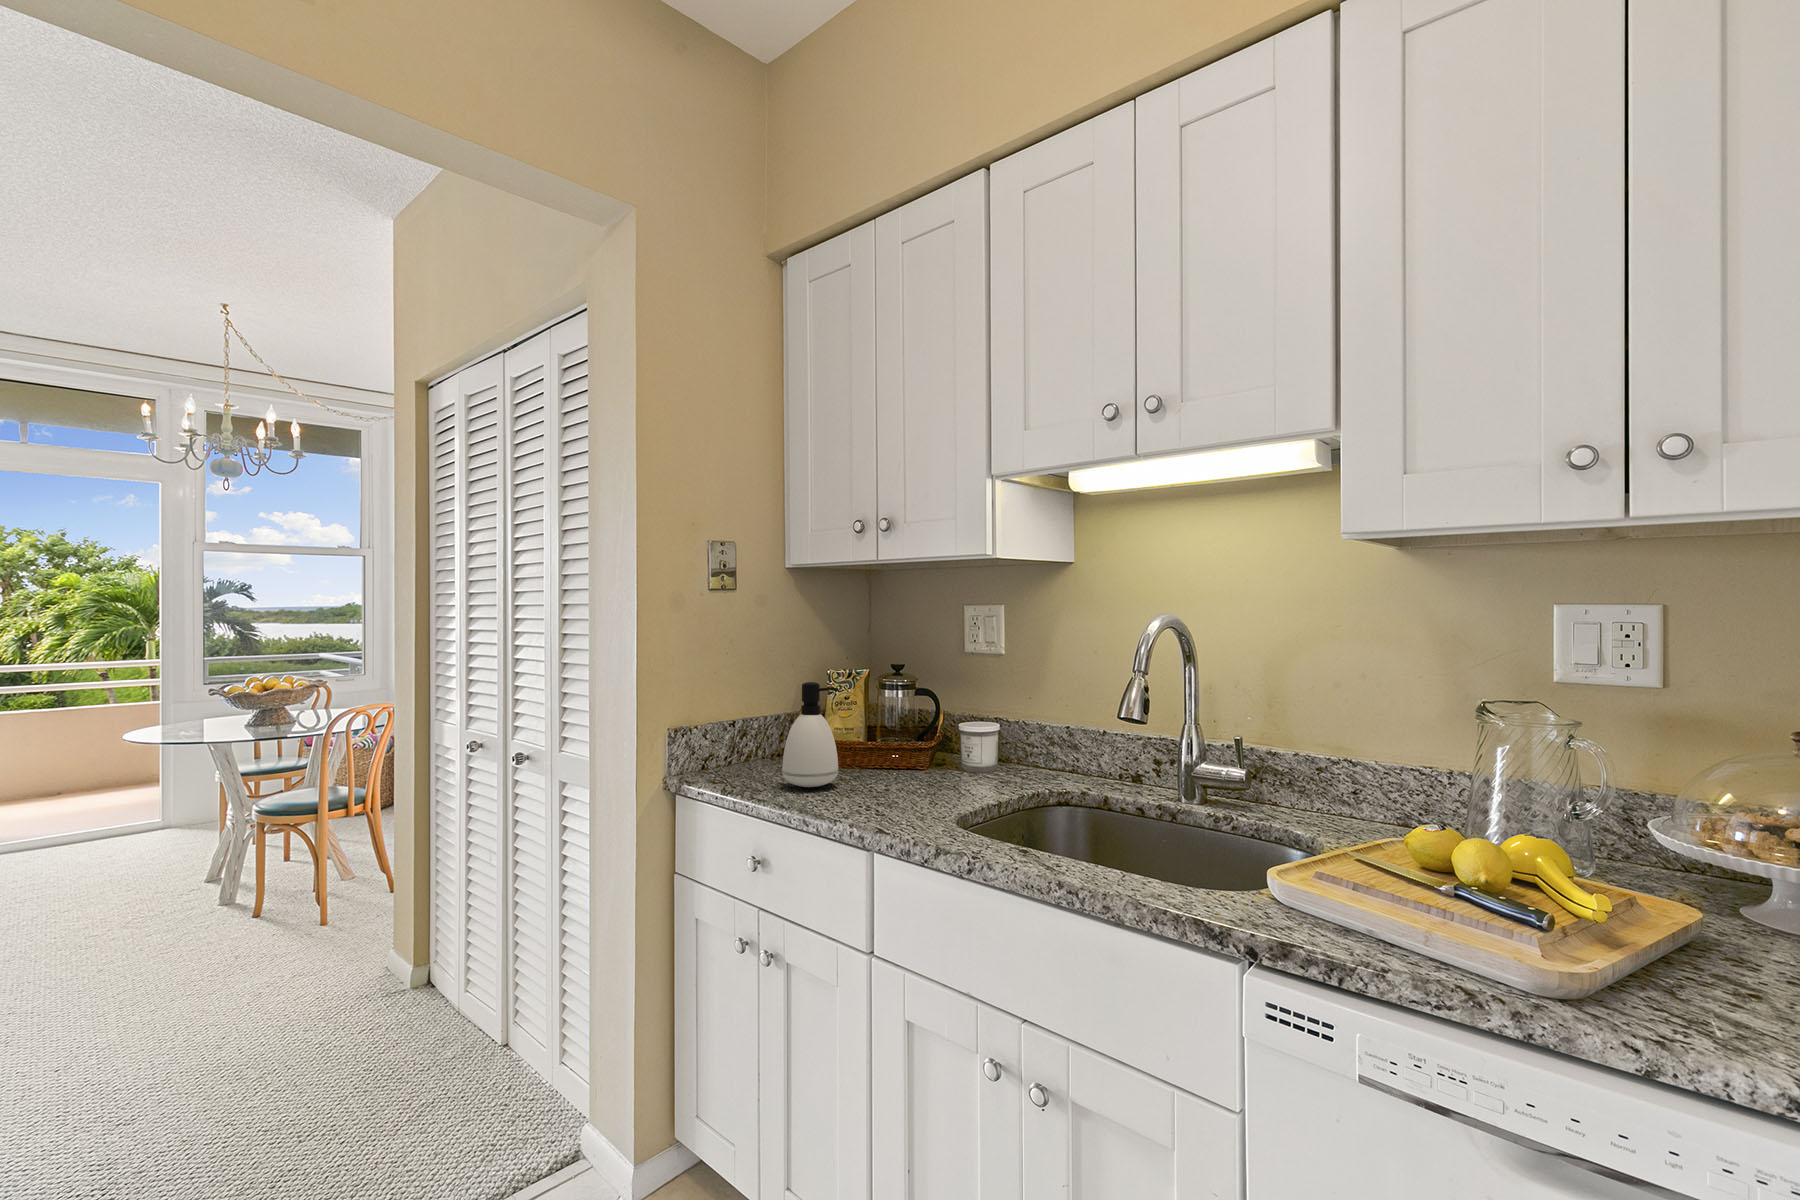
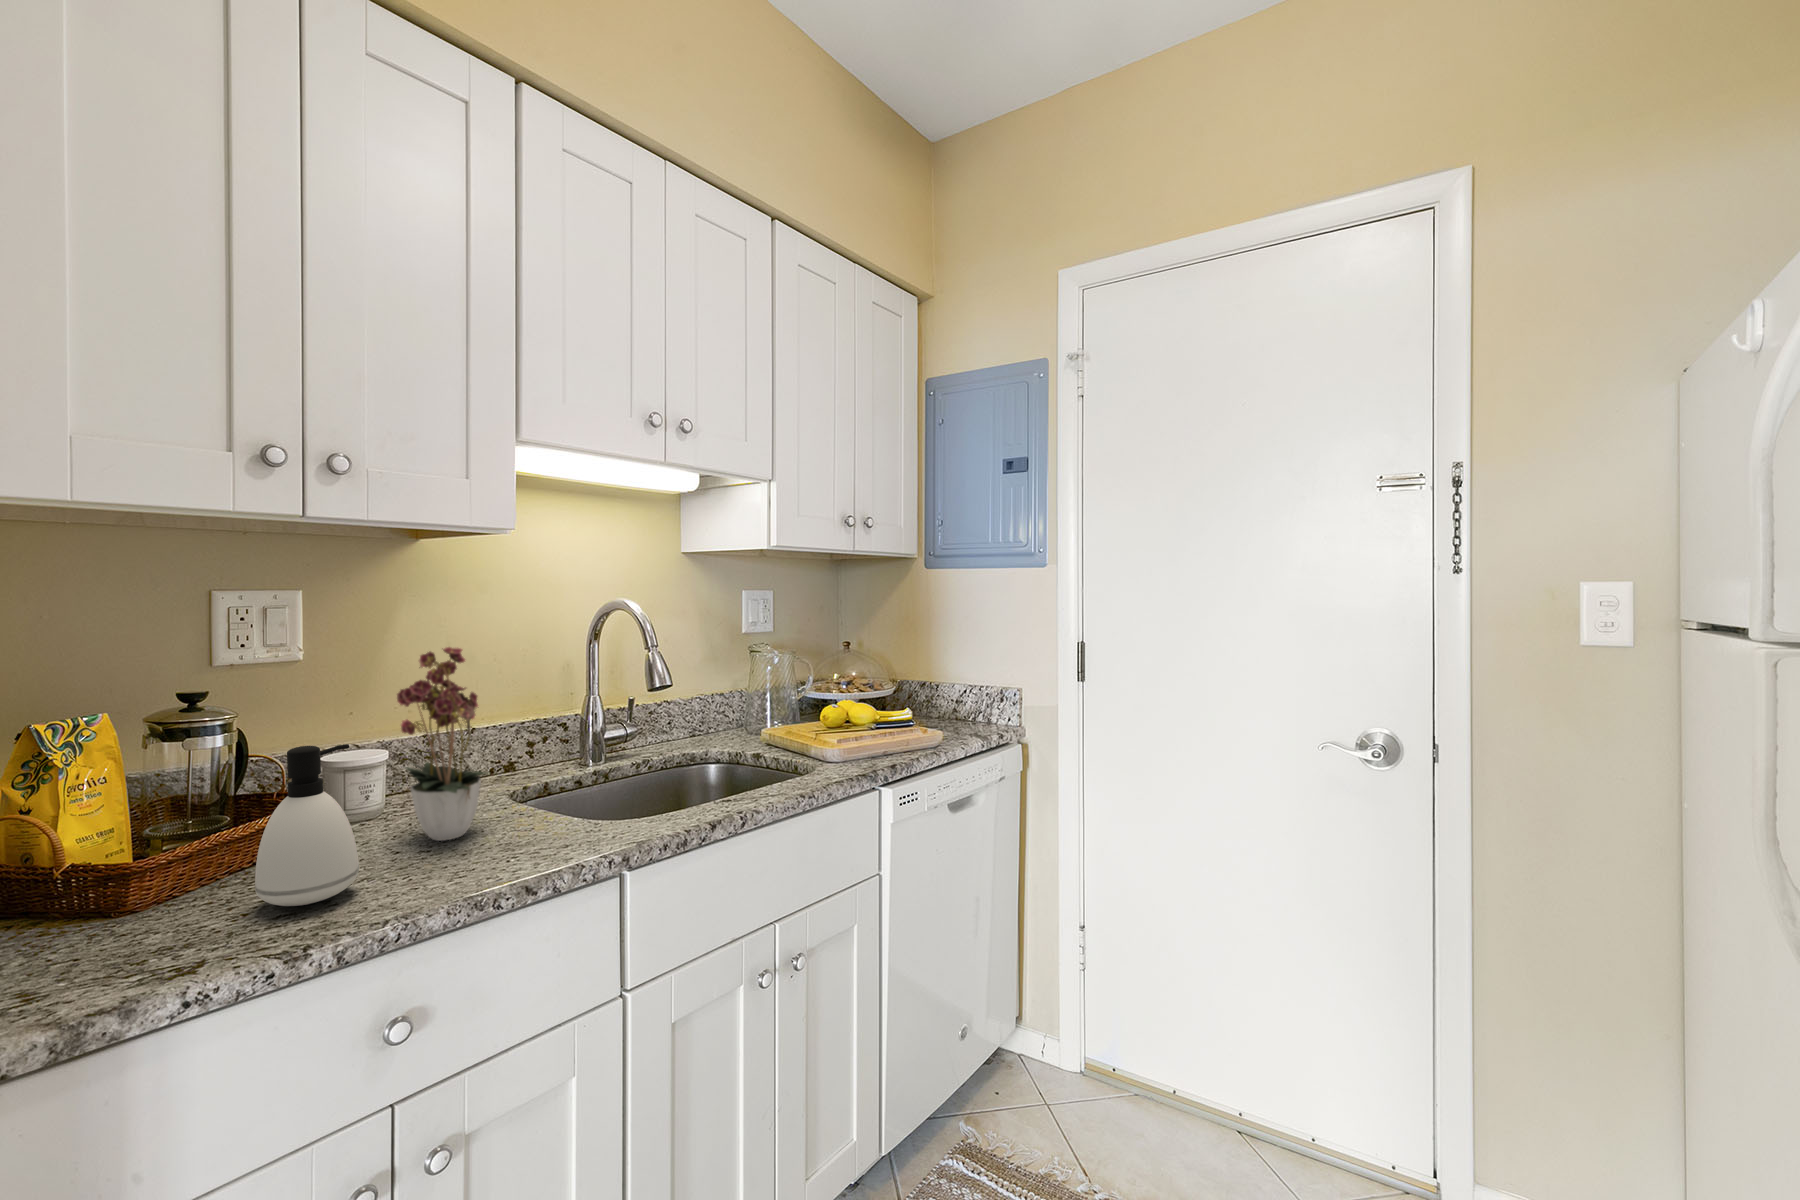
flower arrangement: none [884,621,990,795] -> present [397,647,486,841]

